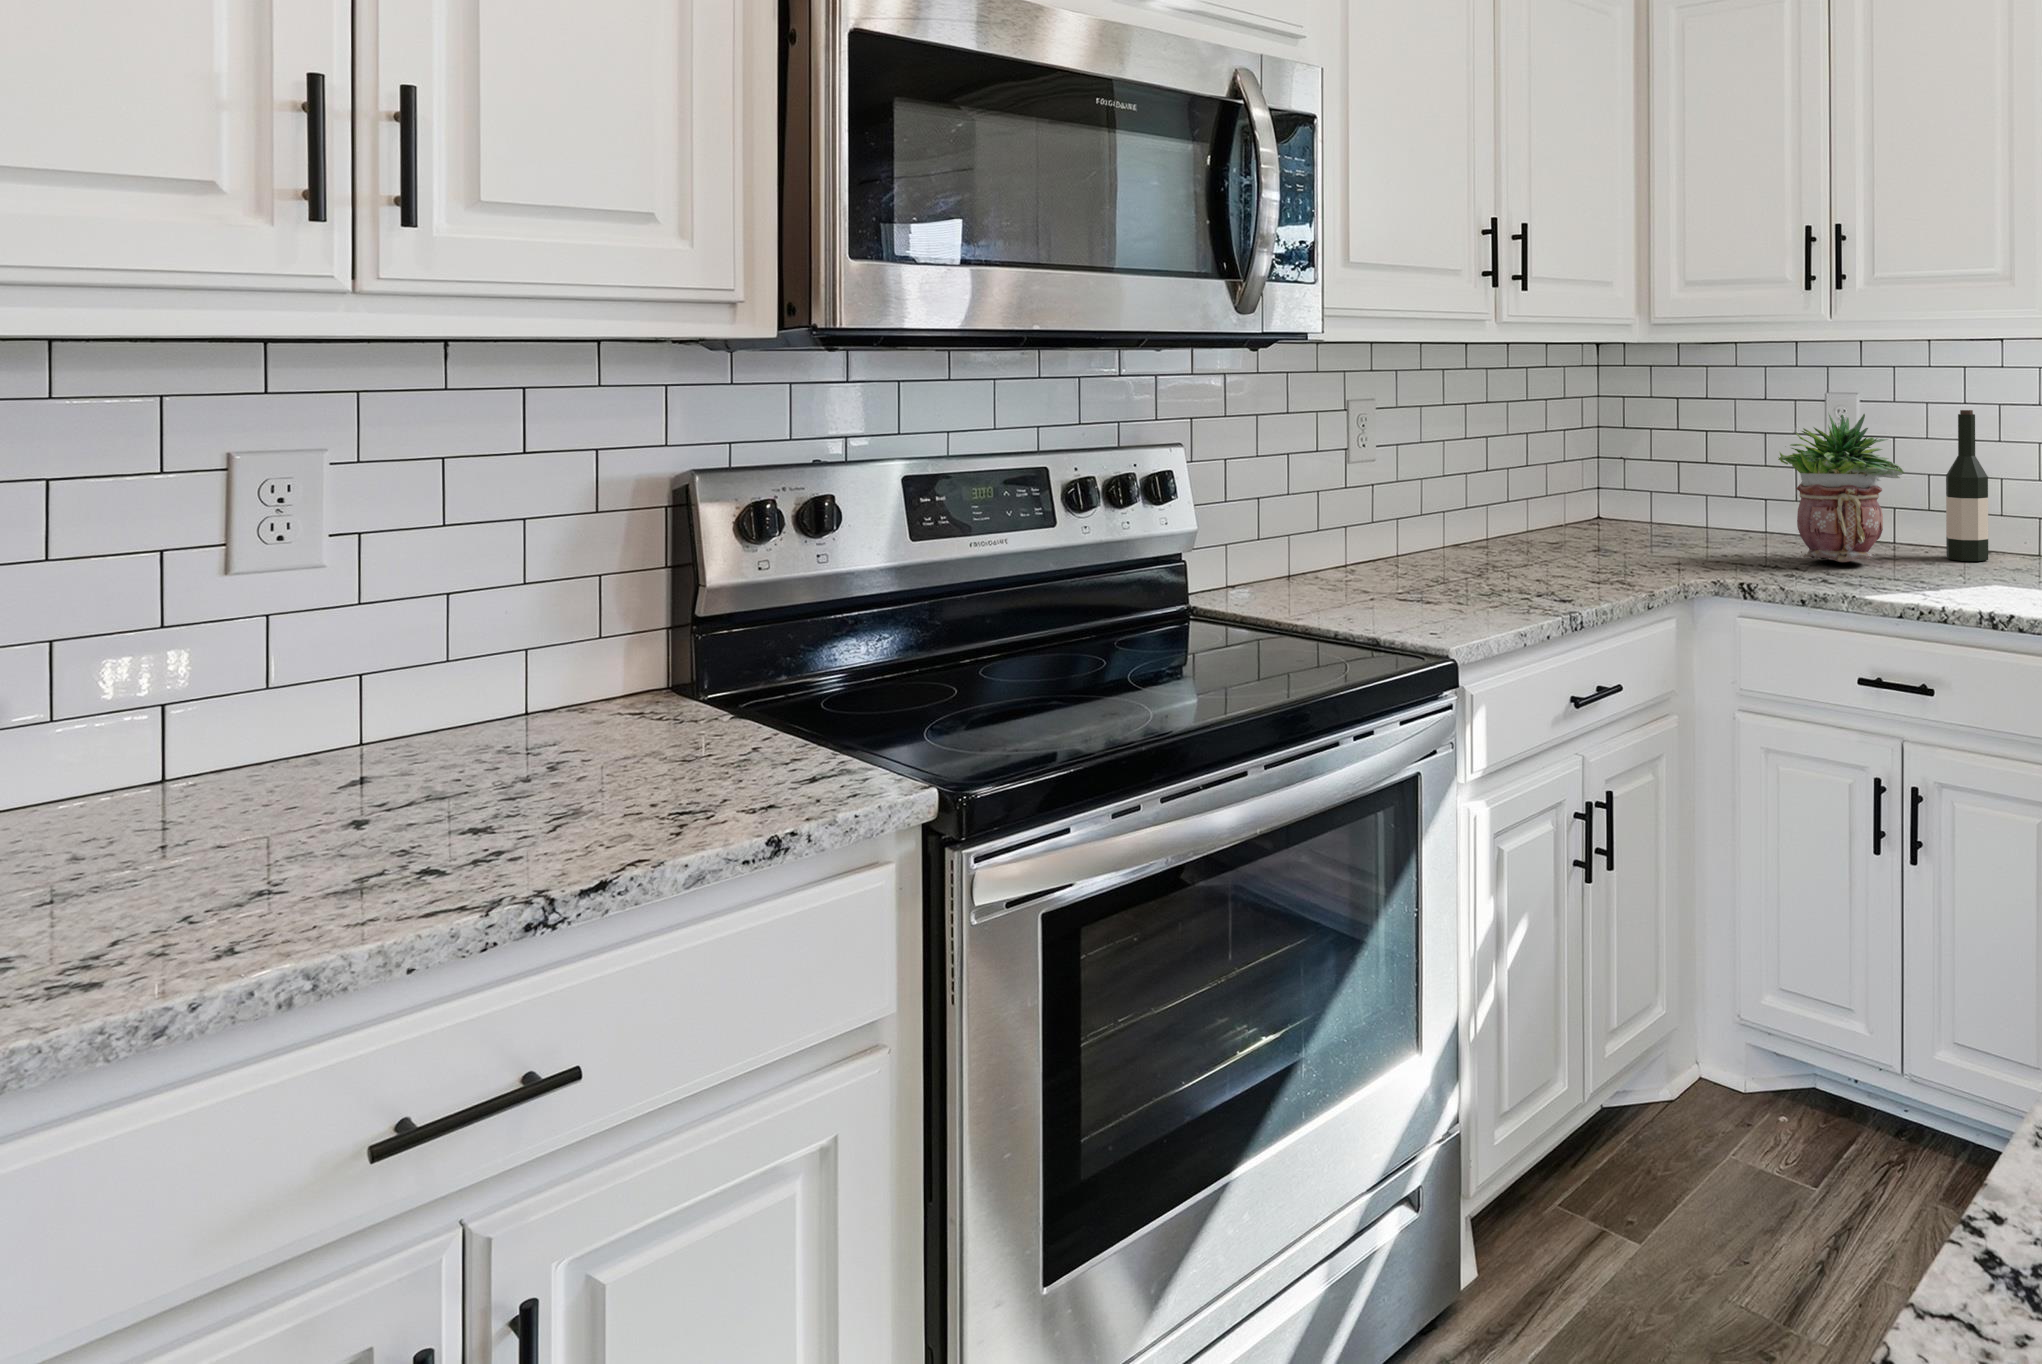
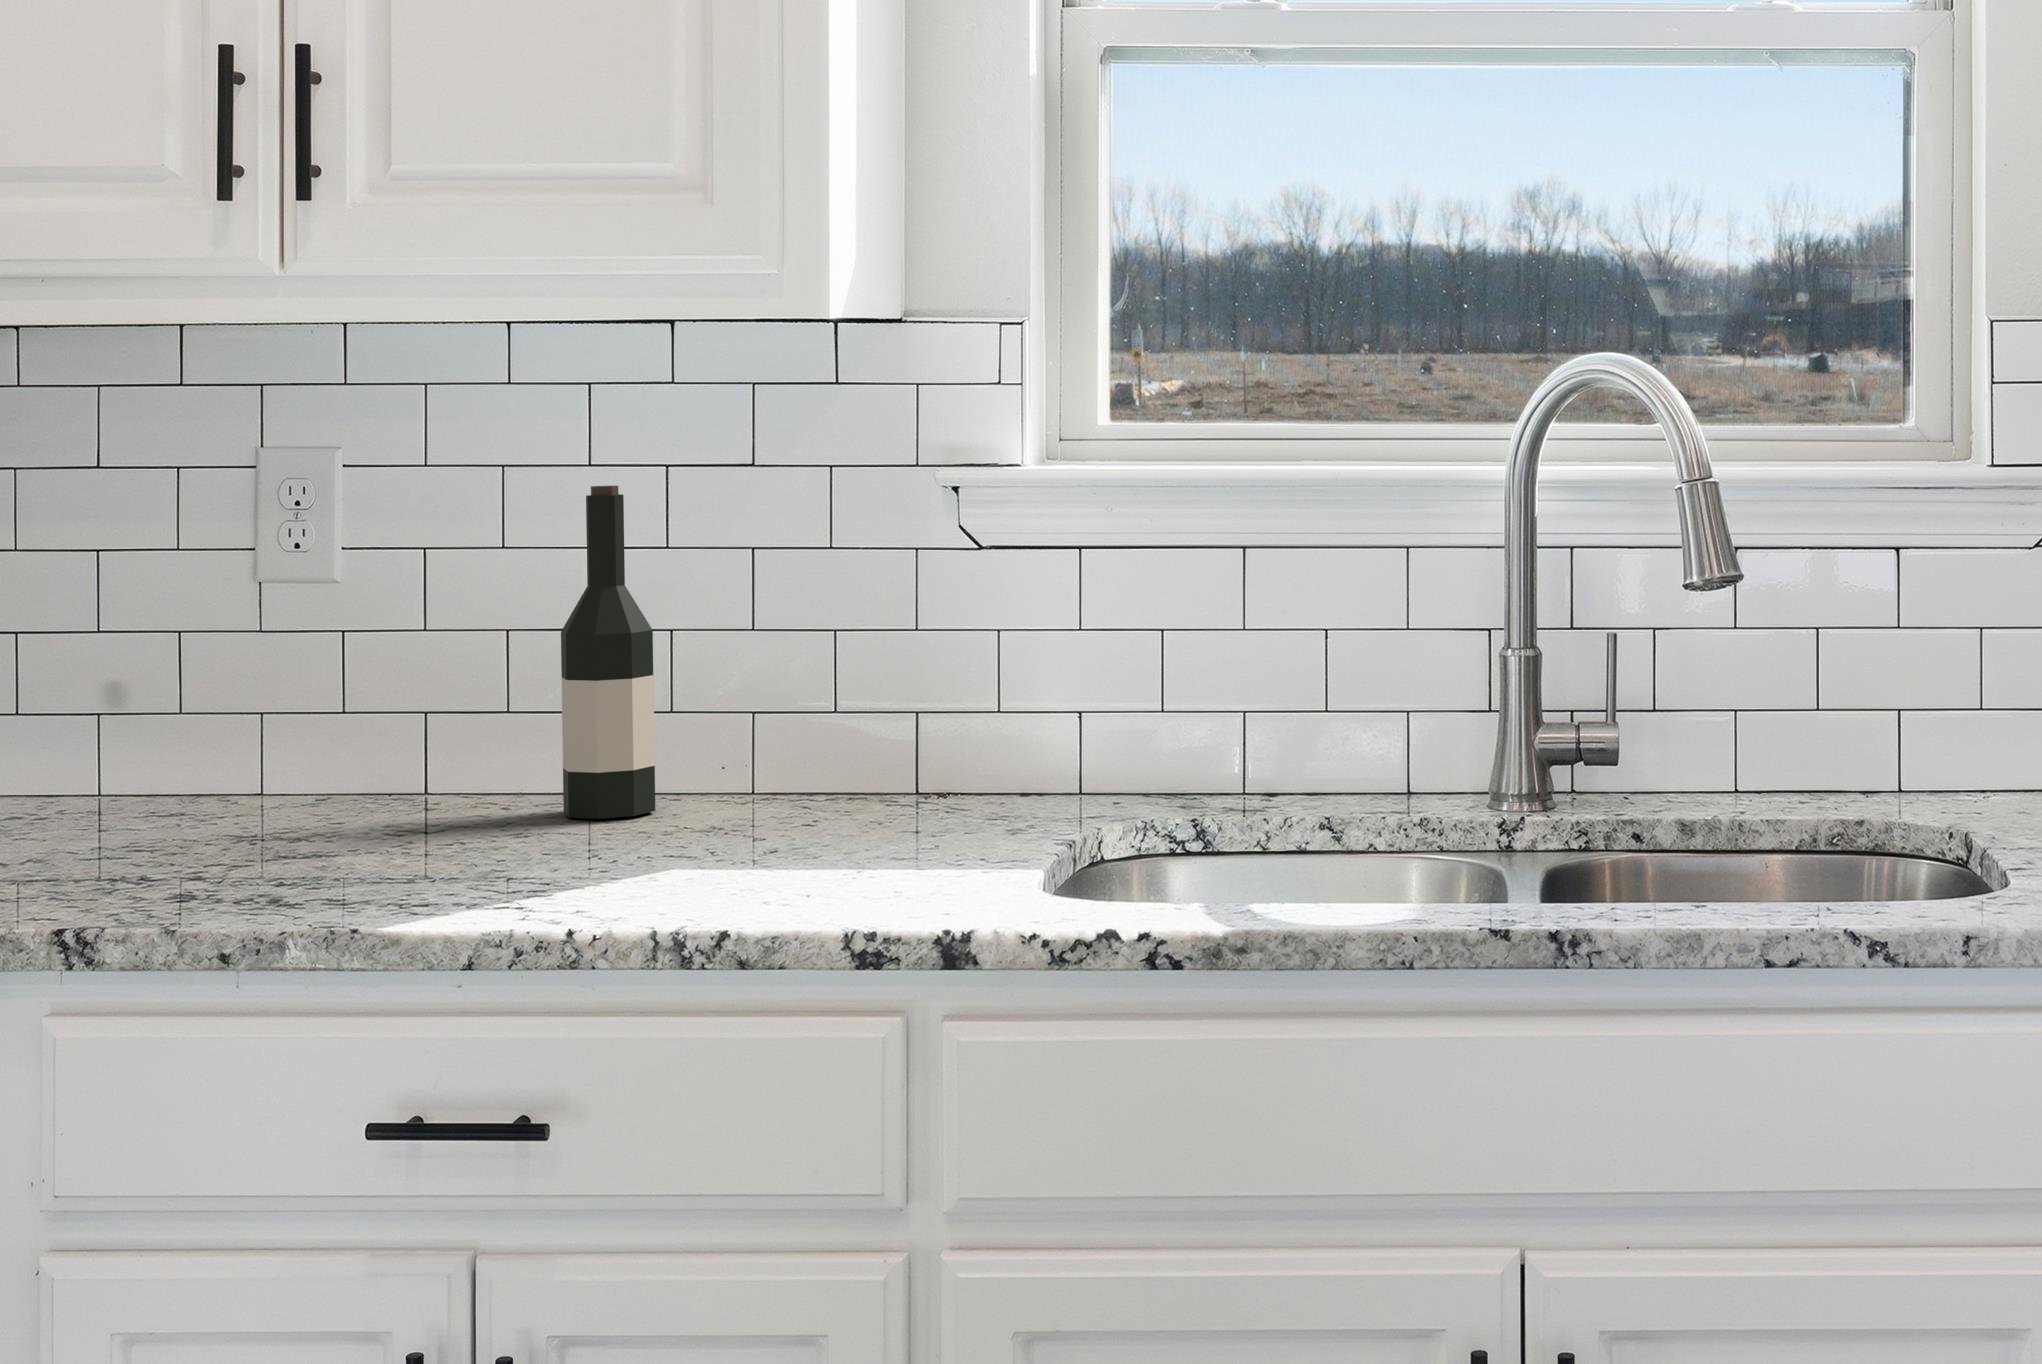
potted plant: present [1778,414,1904,562] -> none [155,499,470,850]

